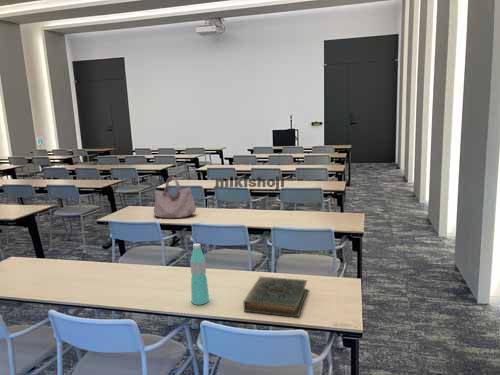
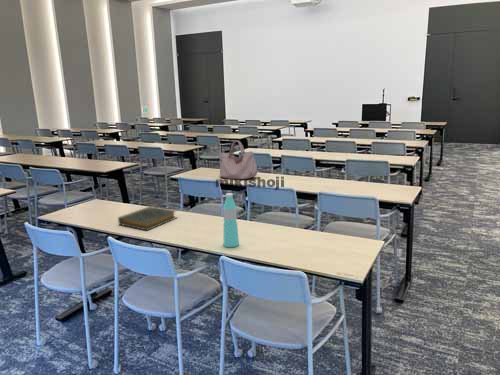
hardback book: present [244,277,307,317] -> present [118,206,176,230]

